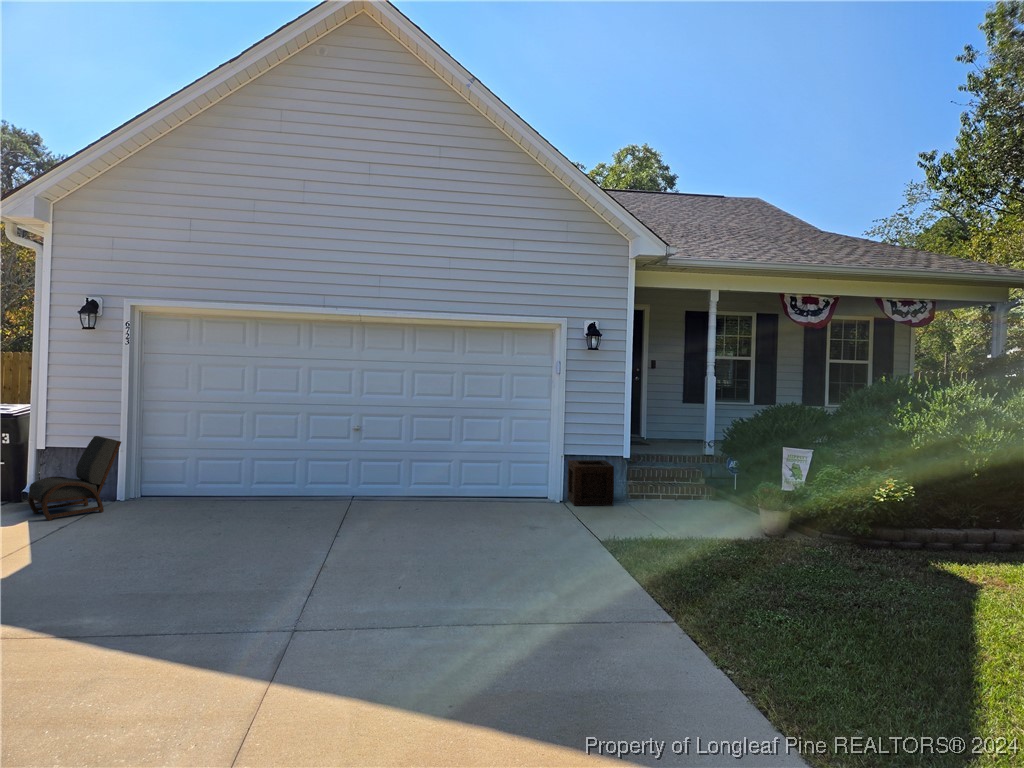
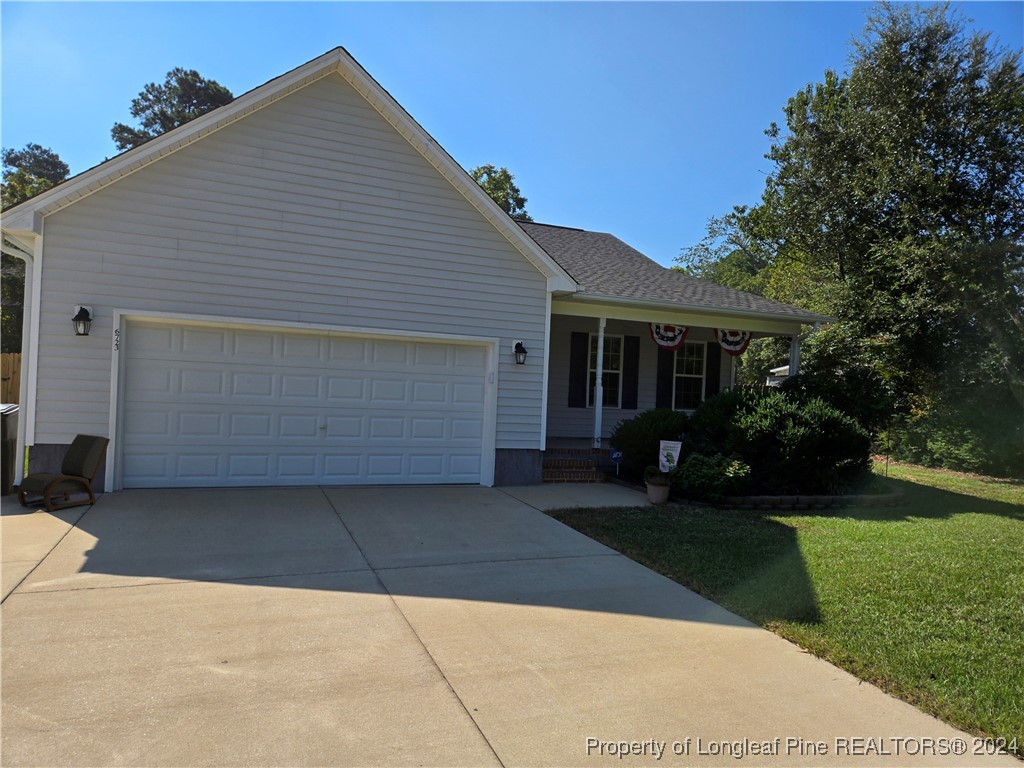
wooden crate: present [568,460,614,506] -> none [499,453,539,489]

